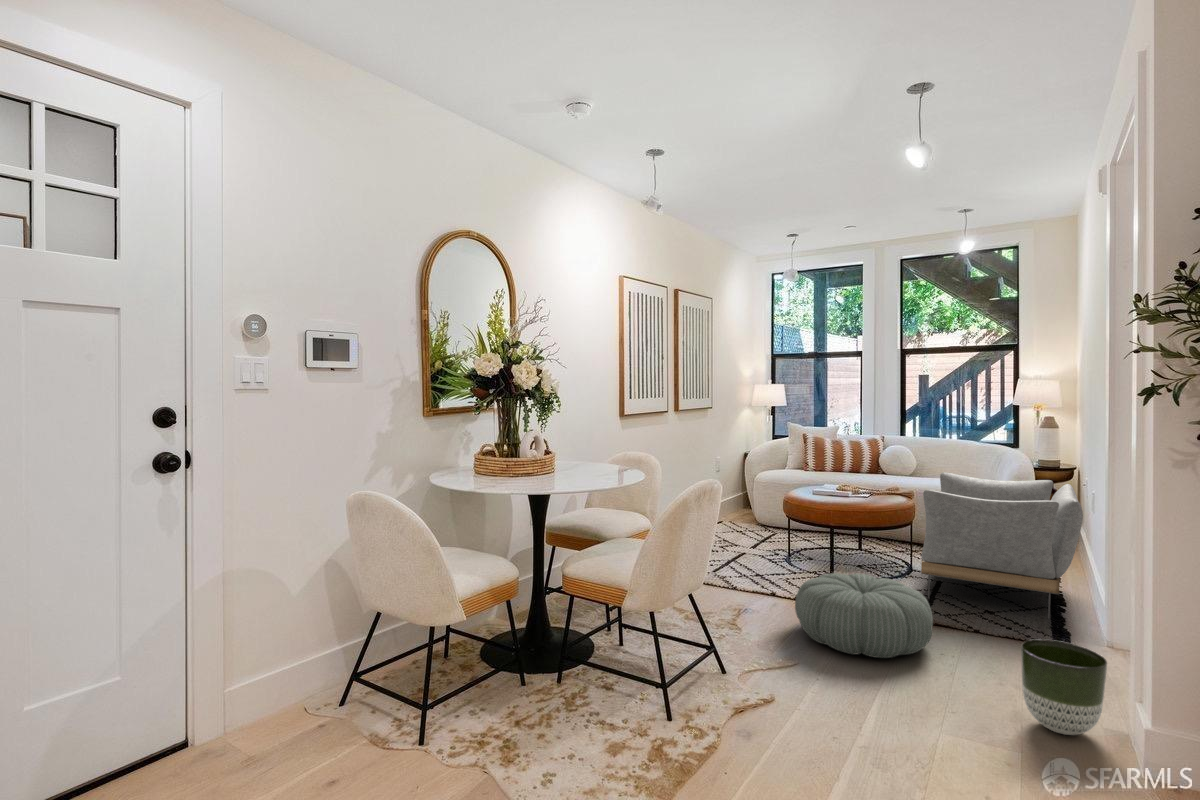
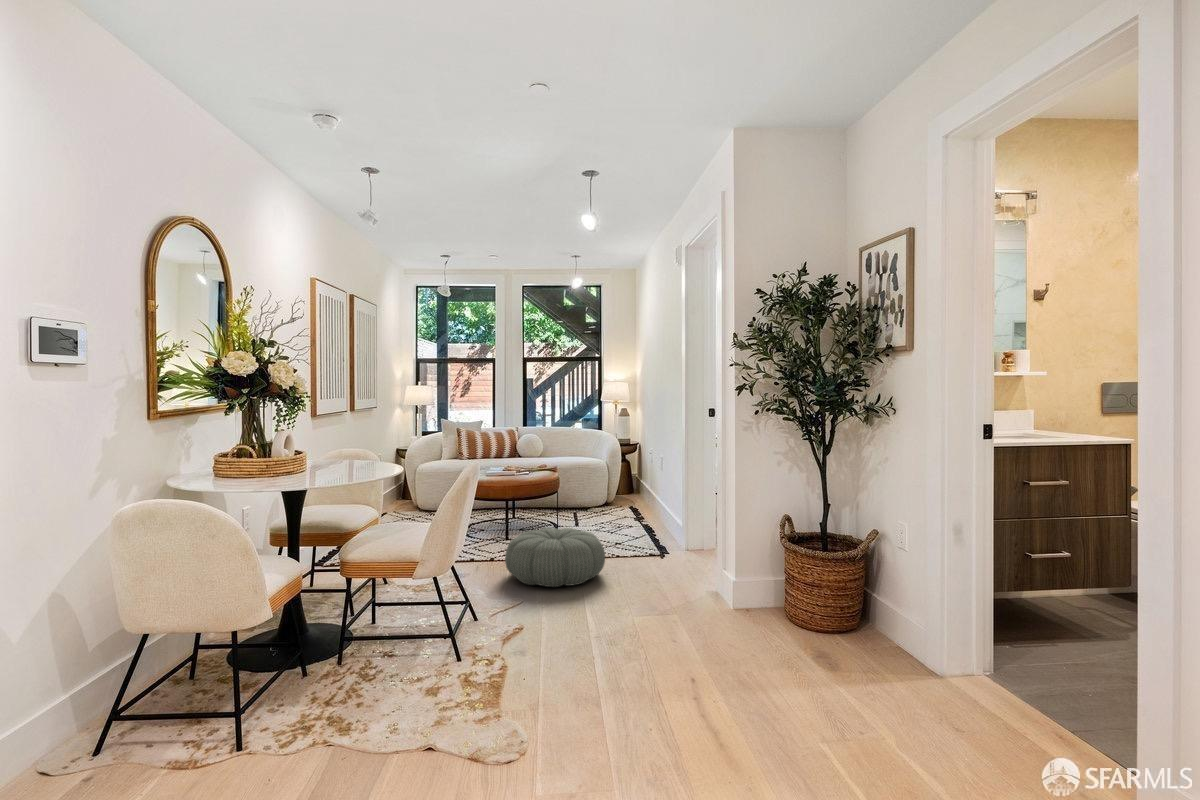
armchair: present [921,472,1083,619] -> none [572,448,670,543]
planter: present [1021,639,1107,735] -> none [672,543,717,600]

